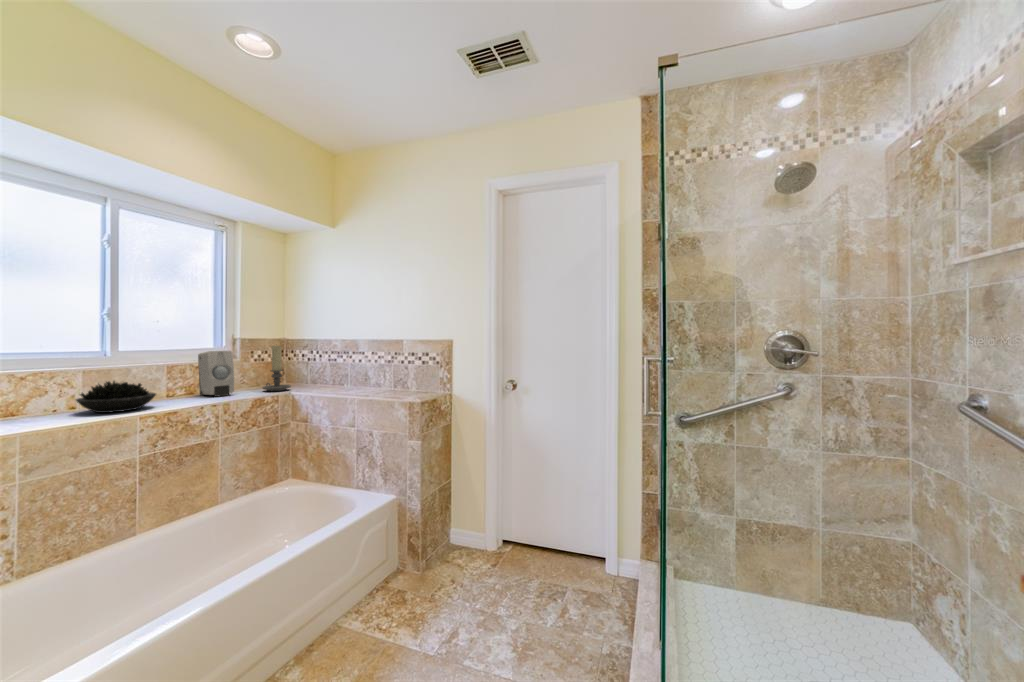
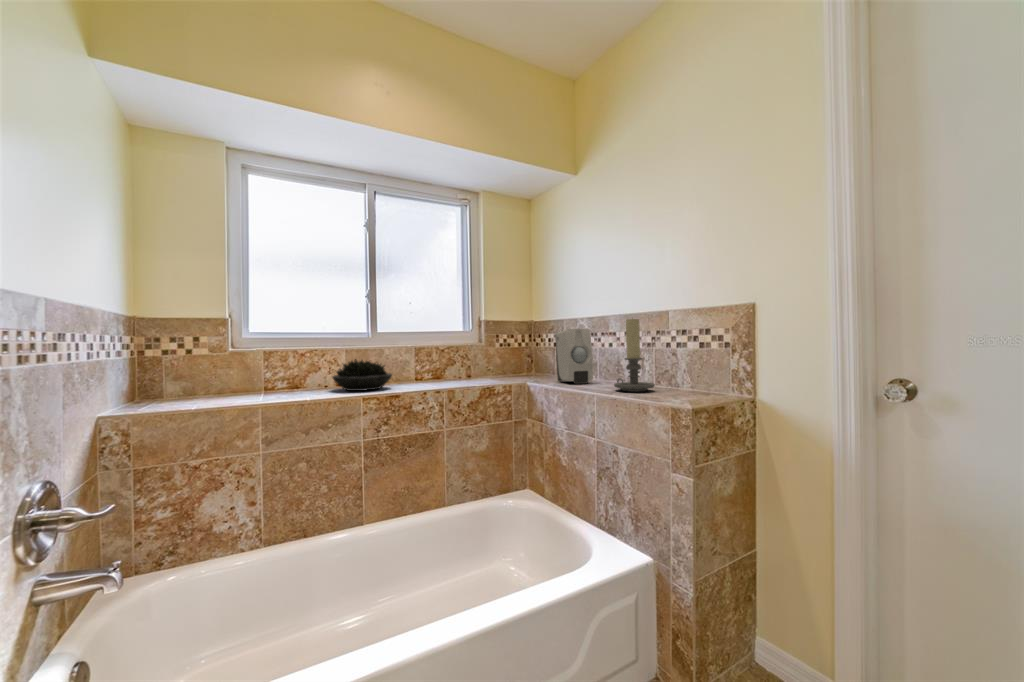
candle holder: present [263,346,291,391] -> present [614,319,655,392]
soap dispenser: present [198,351,234,397] -> present [555,329,593,384]

